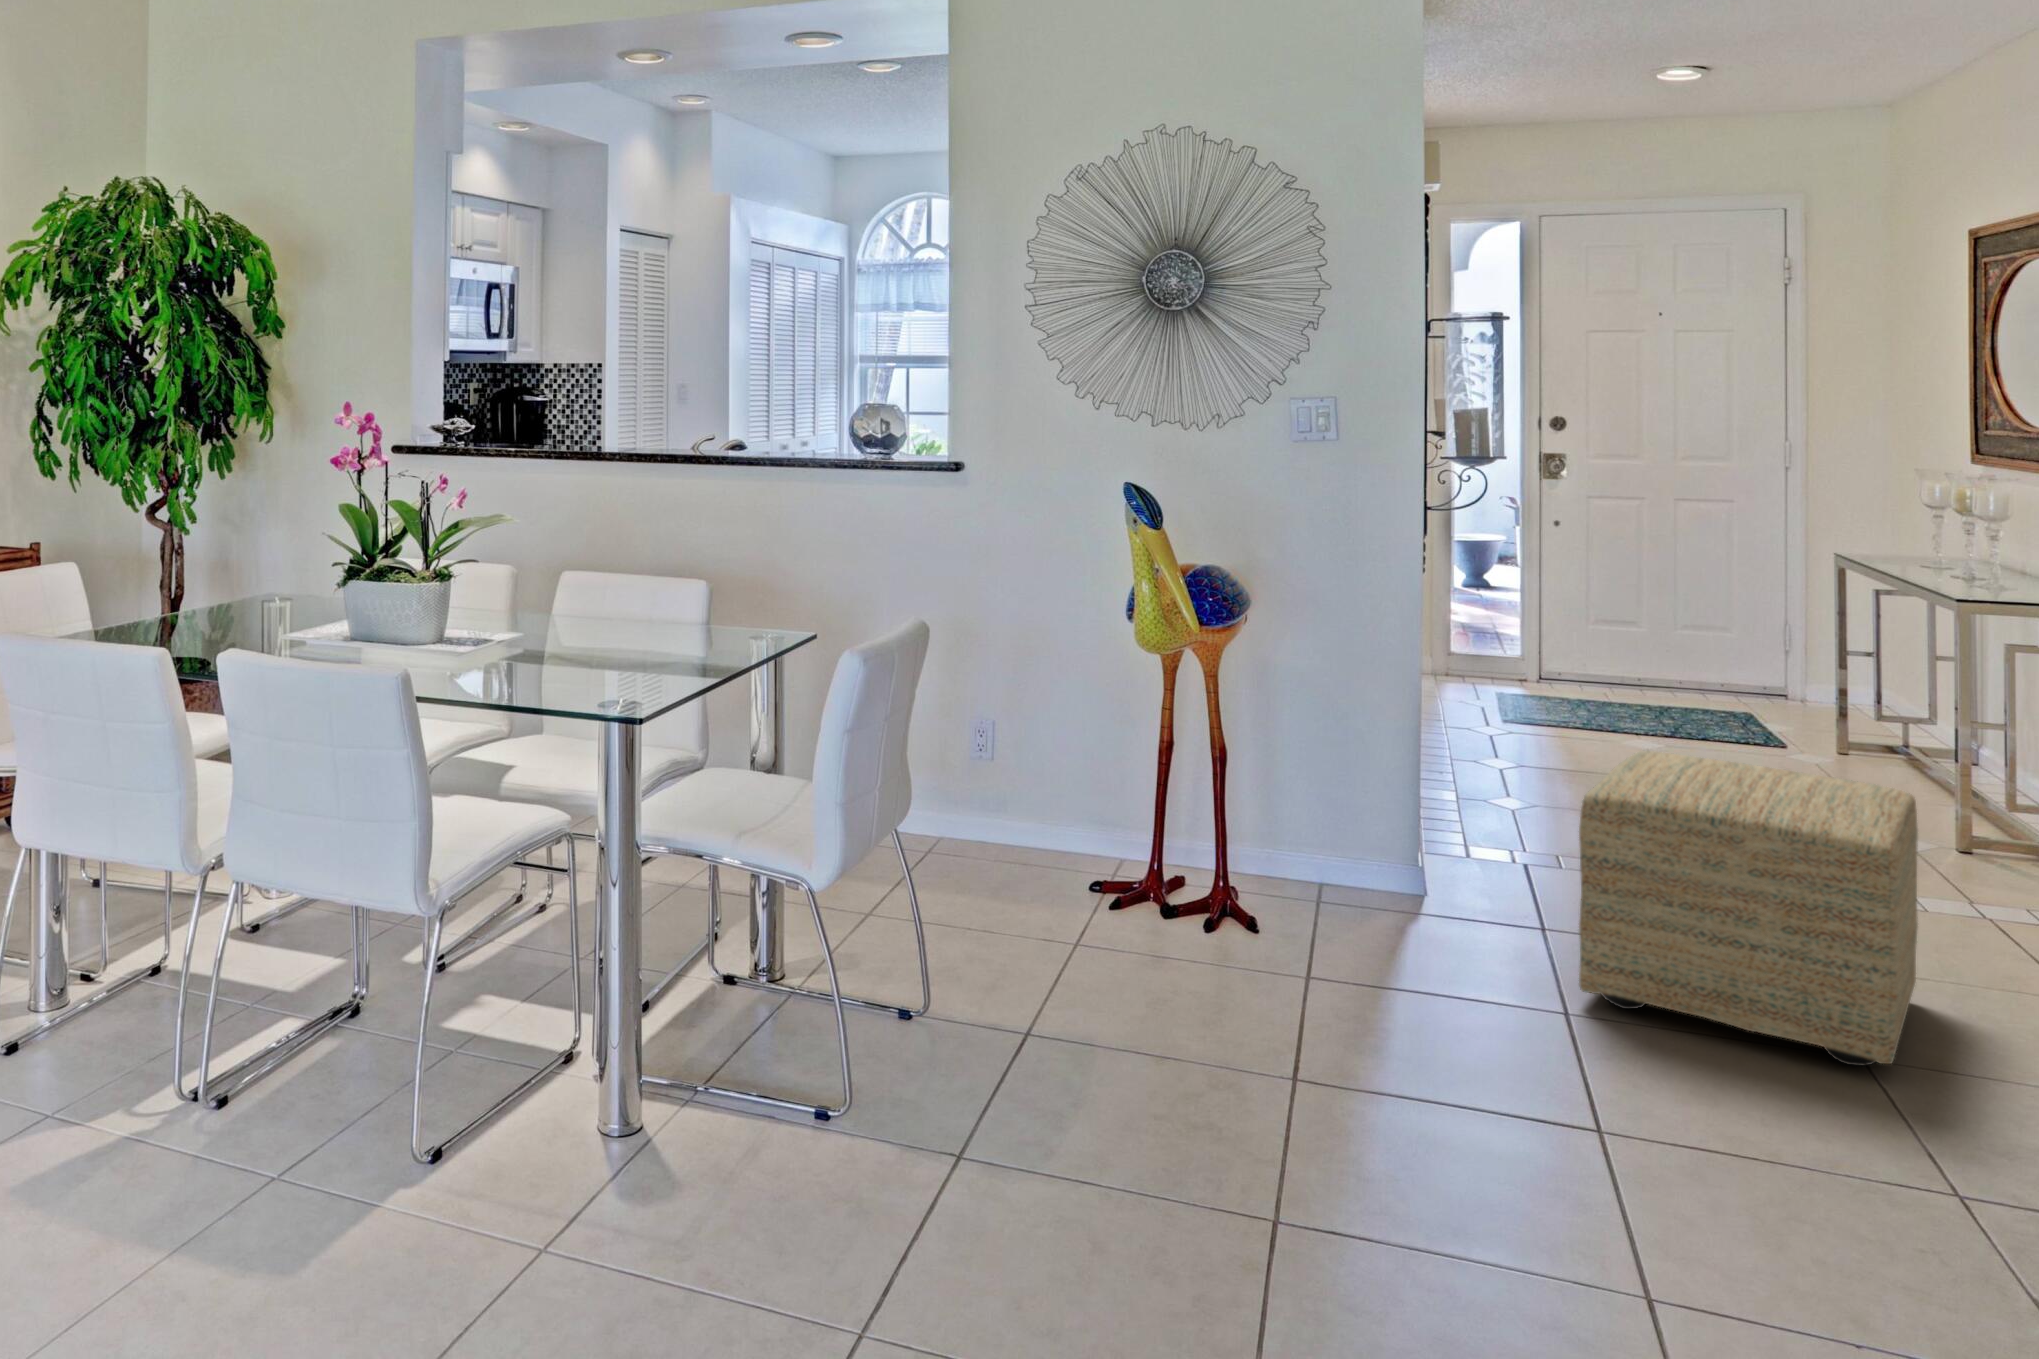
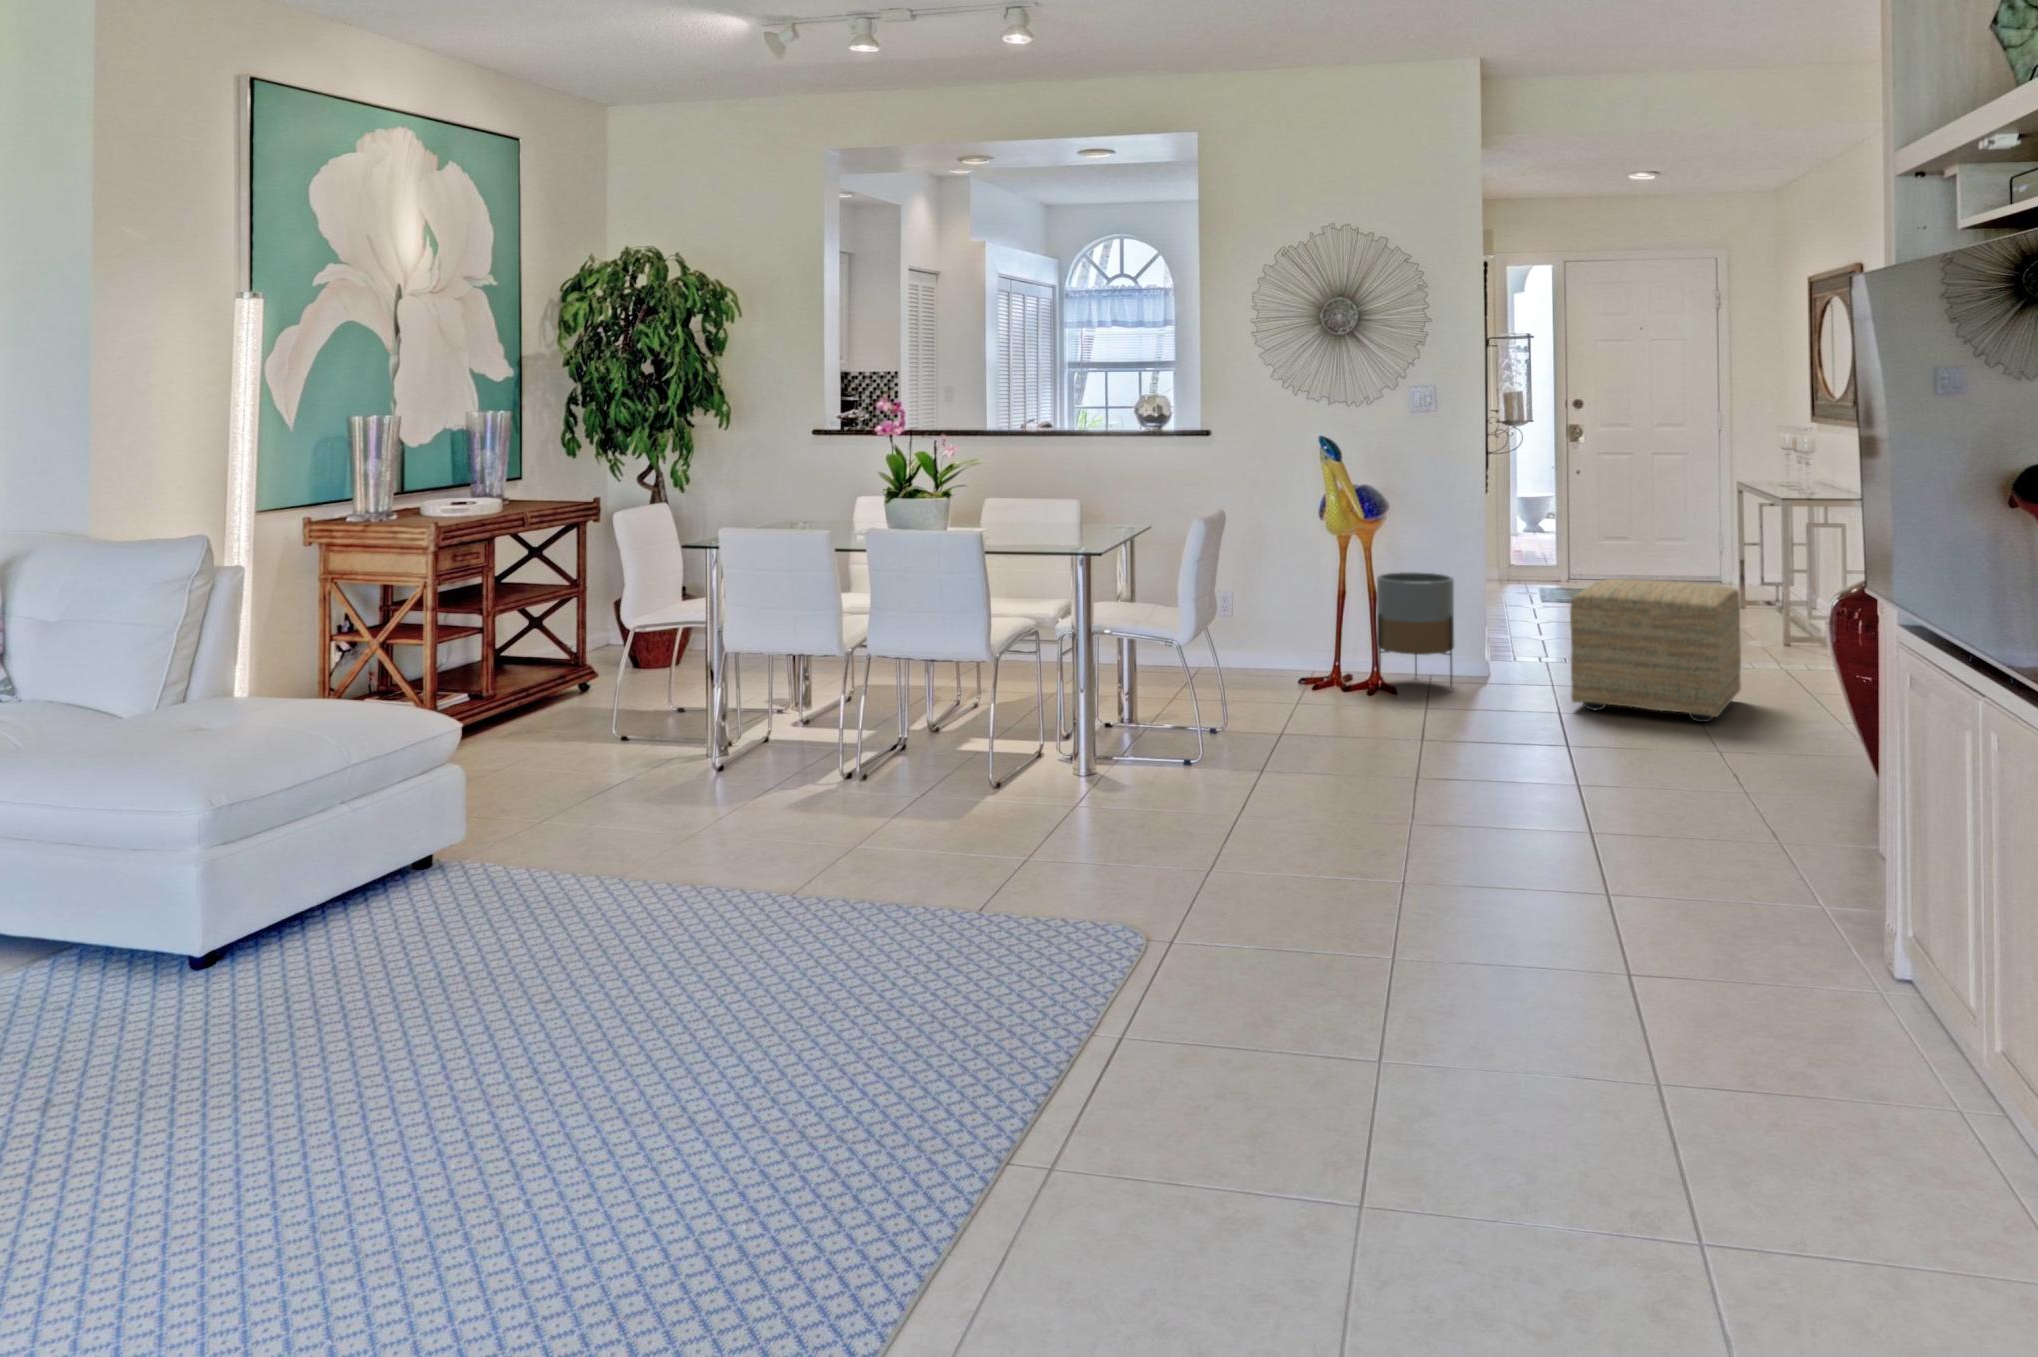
planter: none [1223,712,1360,931] -> present [1377,572,1454,690]

